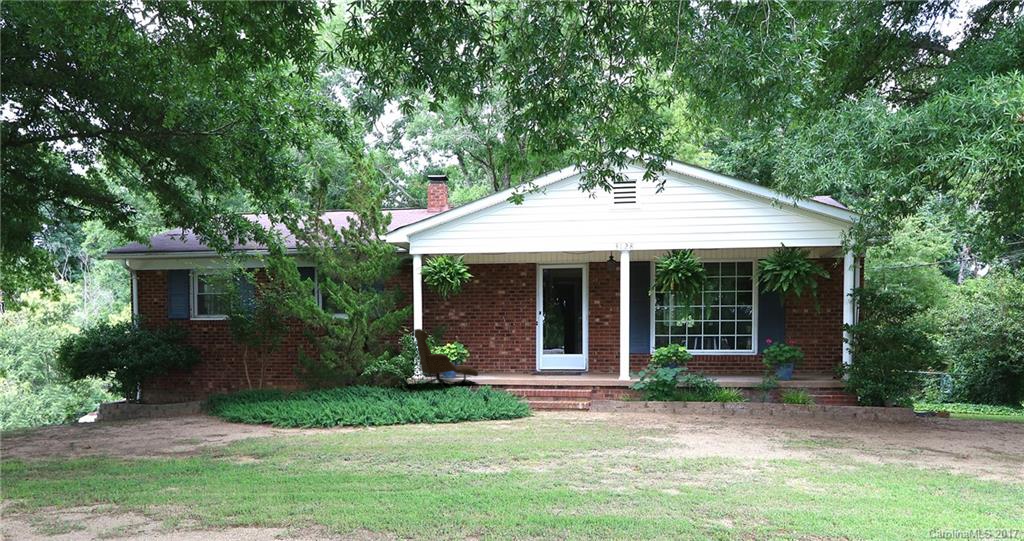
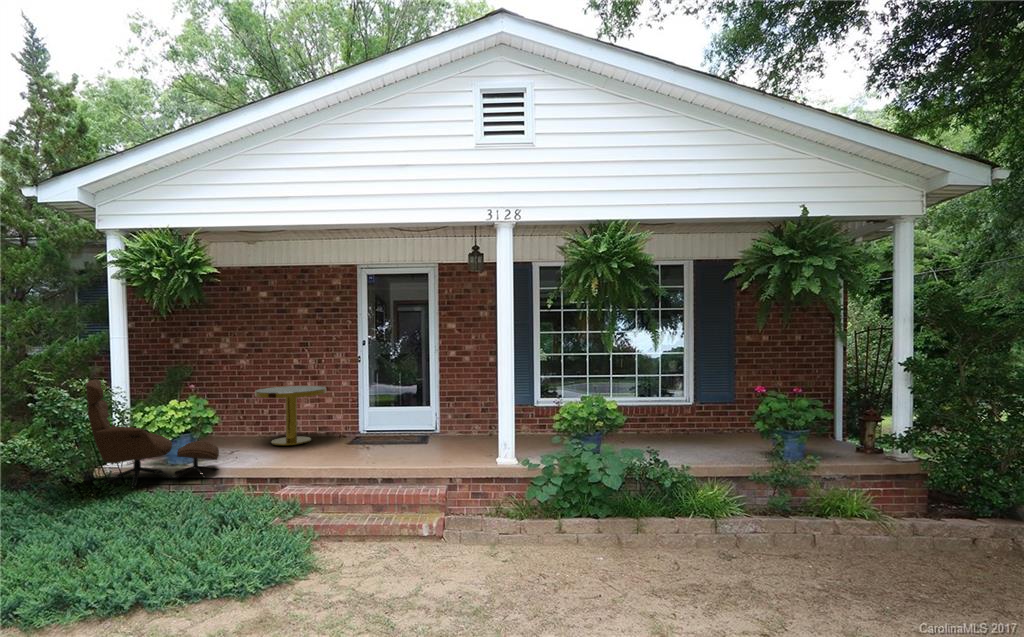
side table: none [479,340,521,375] -> present [255,386,326,445]

